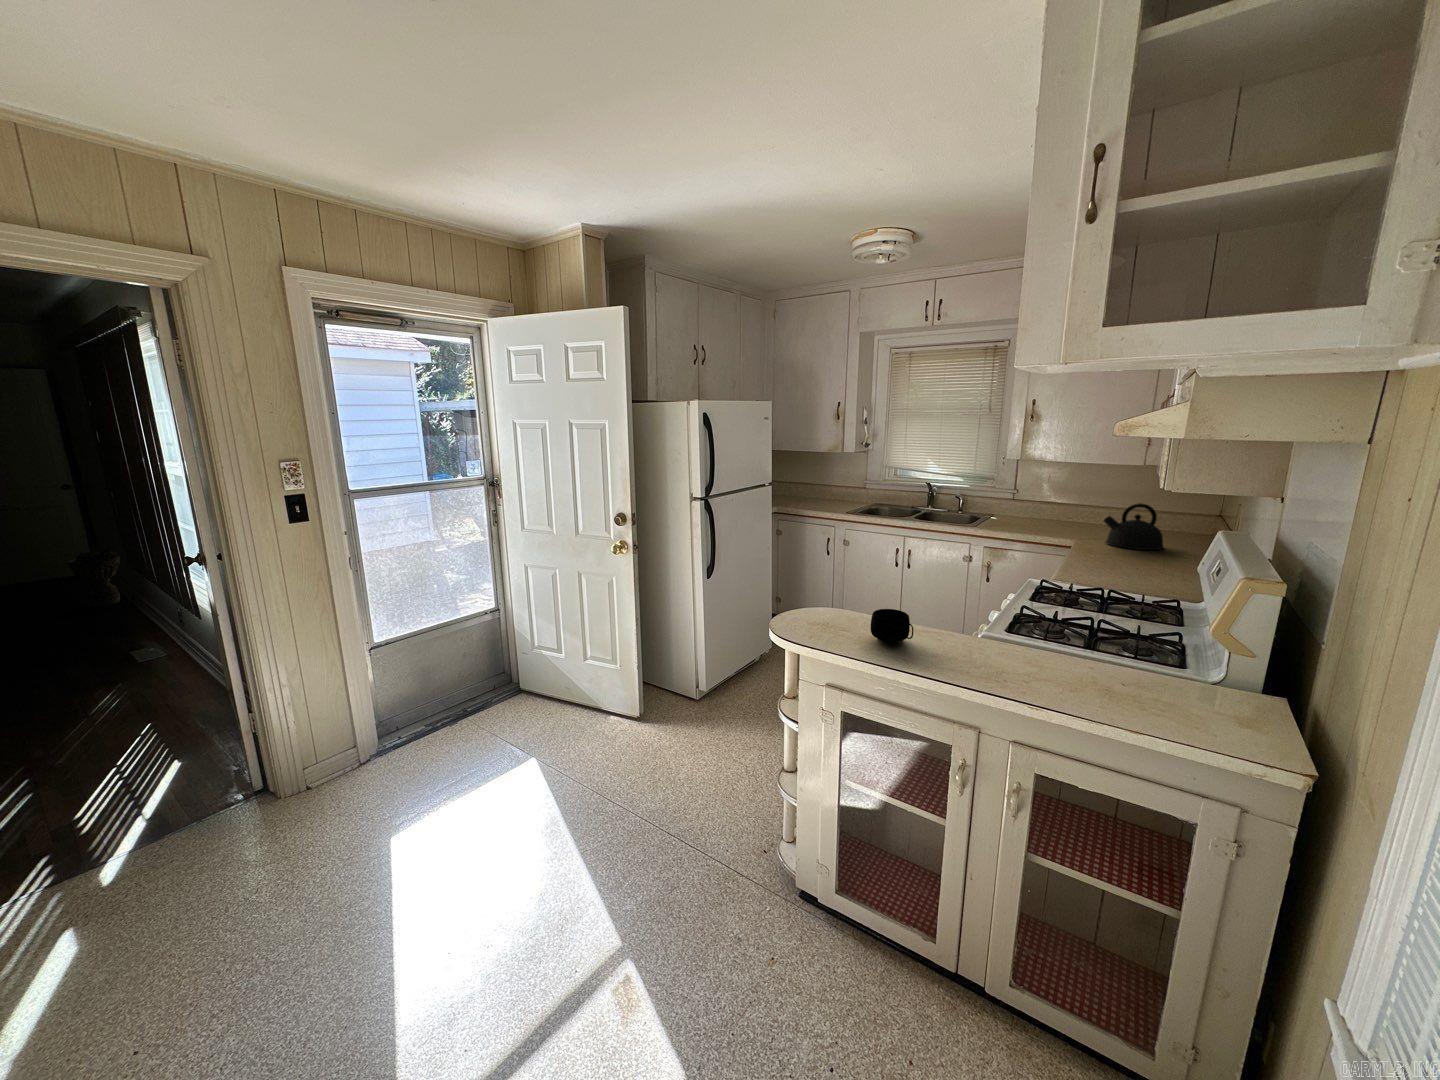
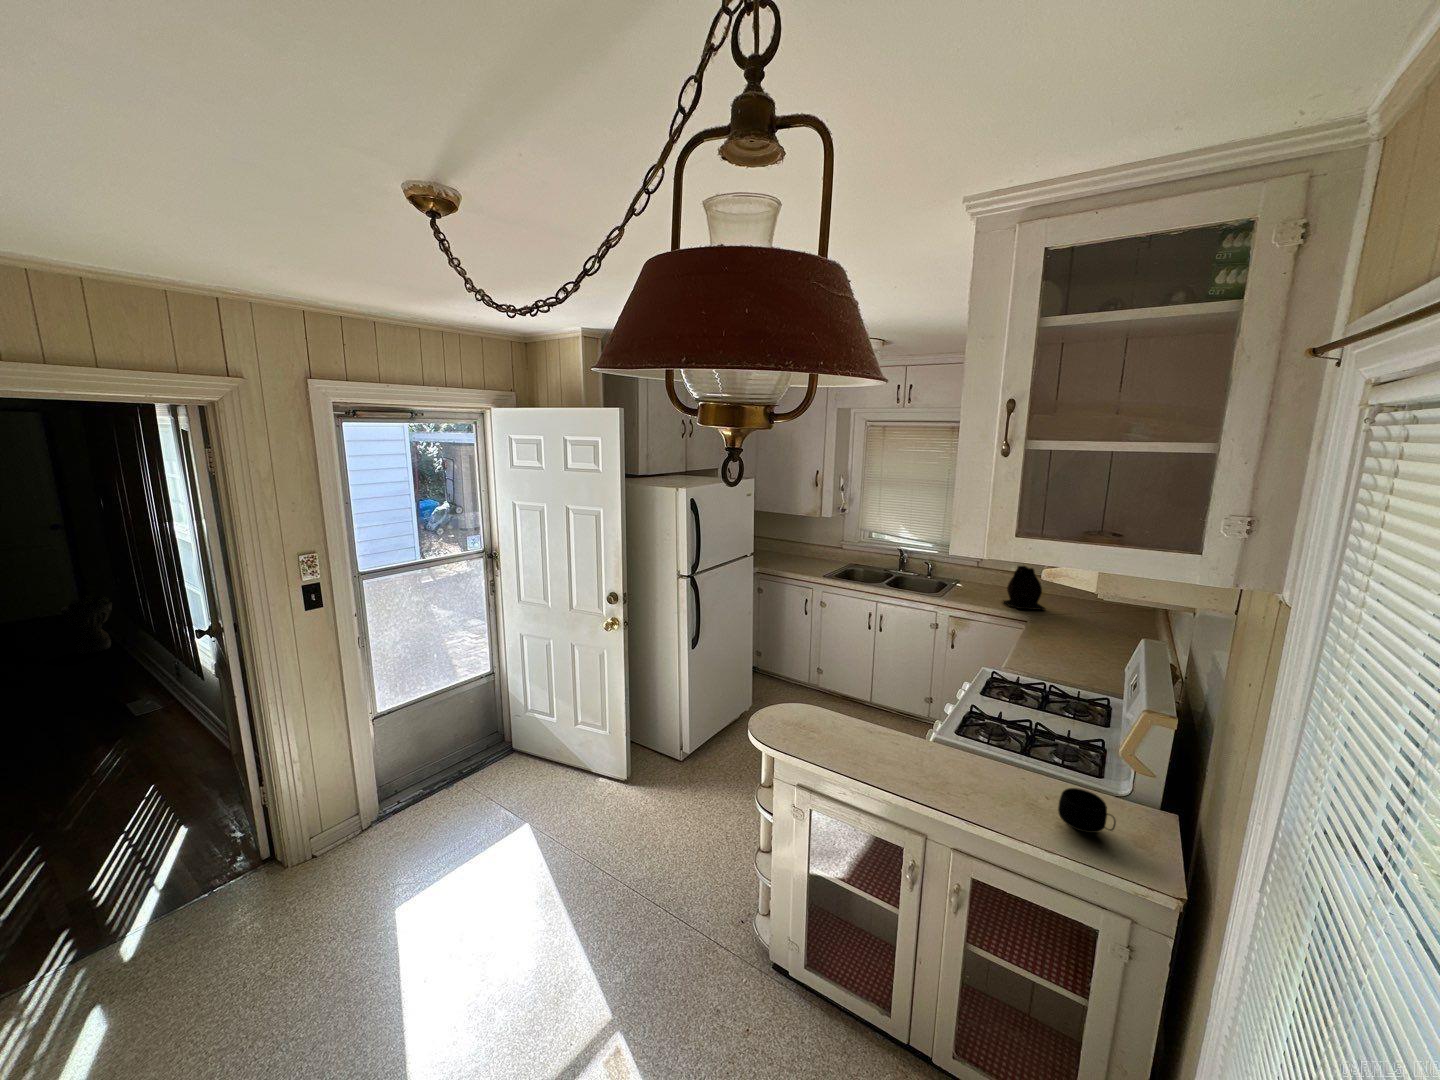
ceramic pitcher: none [1041,485,1092,536] -> present [1004,566,1045,610]
kettle: present [1104,503,1164,550] -> none [1054,587,1108,631]
mug: present [871,609,913,643] -> present [1058,788,1116,833]

